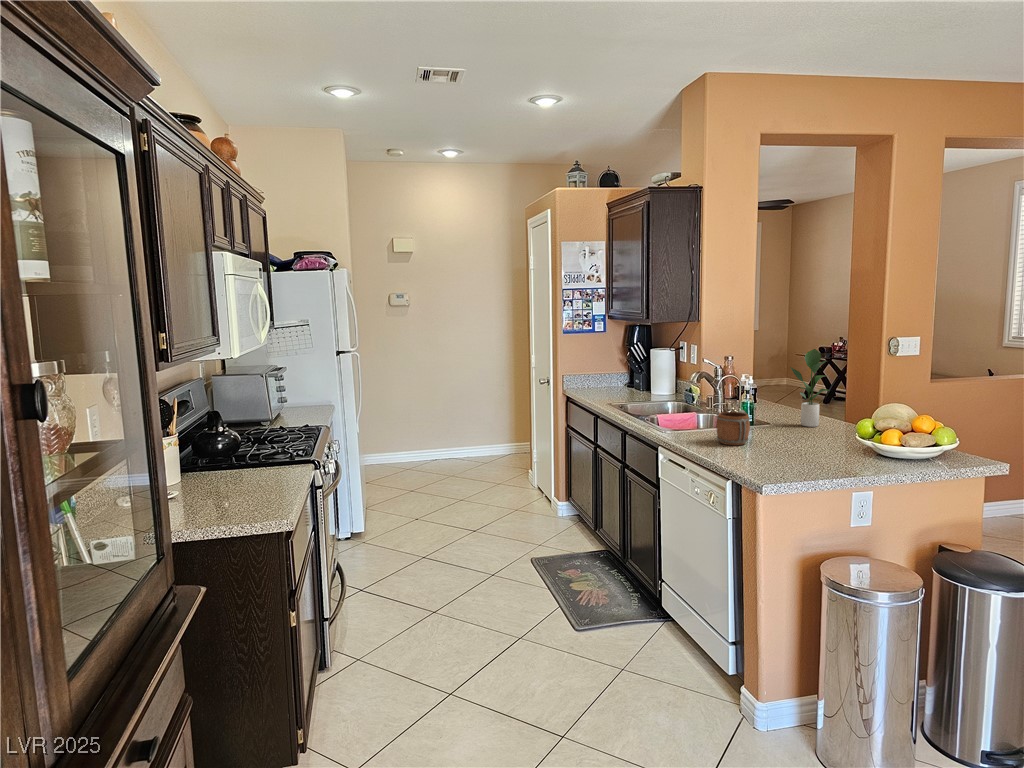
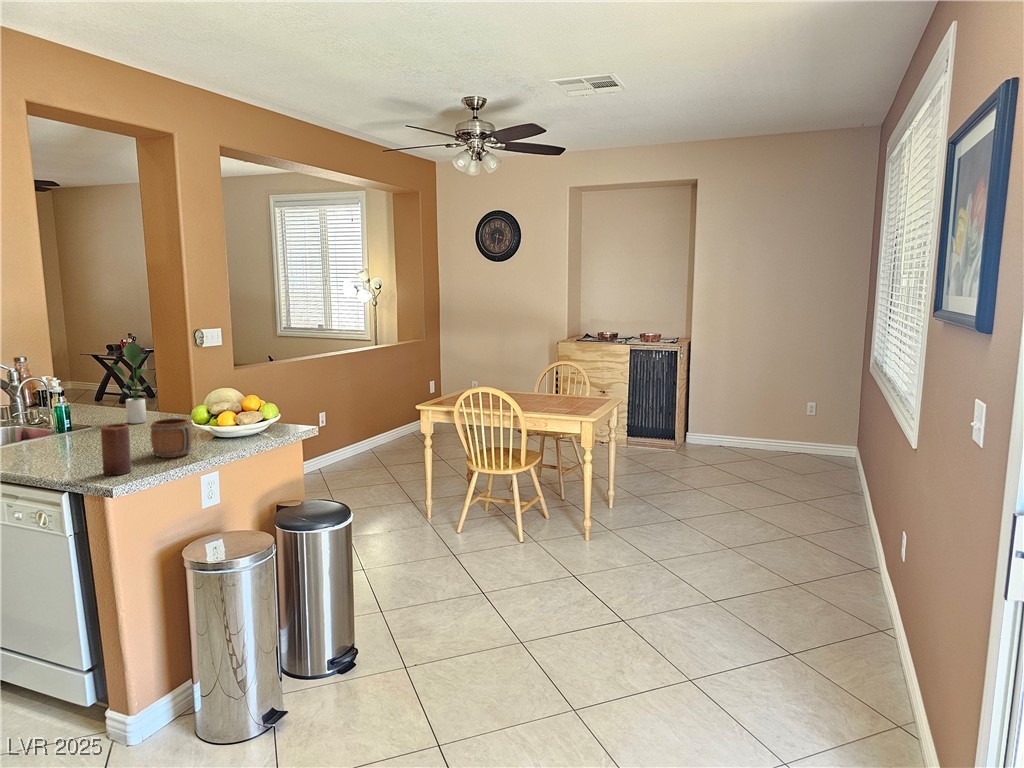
mug: present [717,410,750,445] -> present [150,416,192,458]
candle: none [759,426,784,475] -> present [101,424,131,475]

